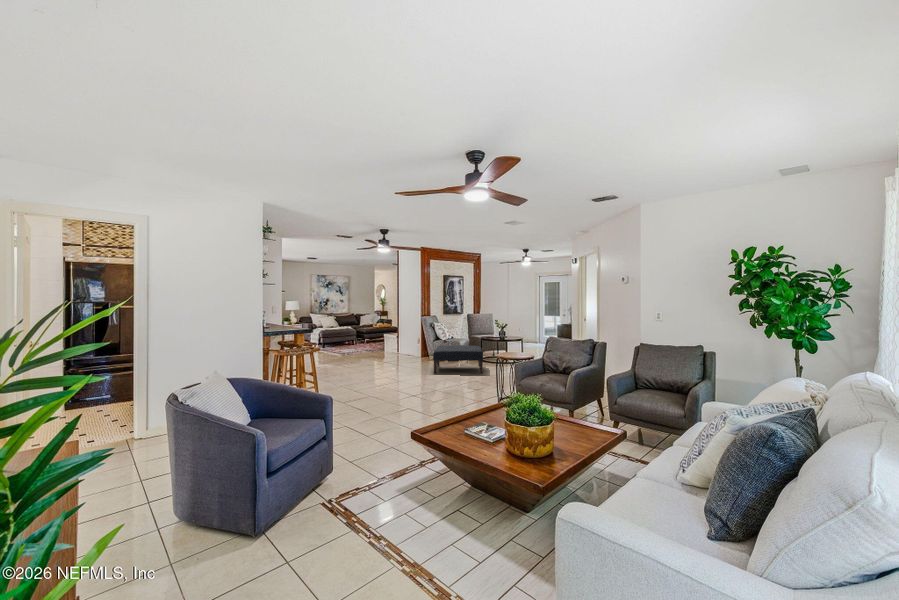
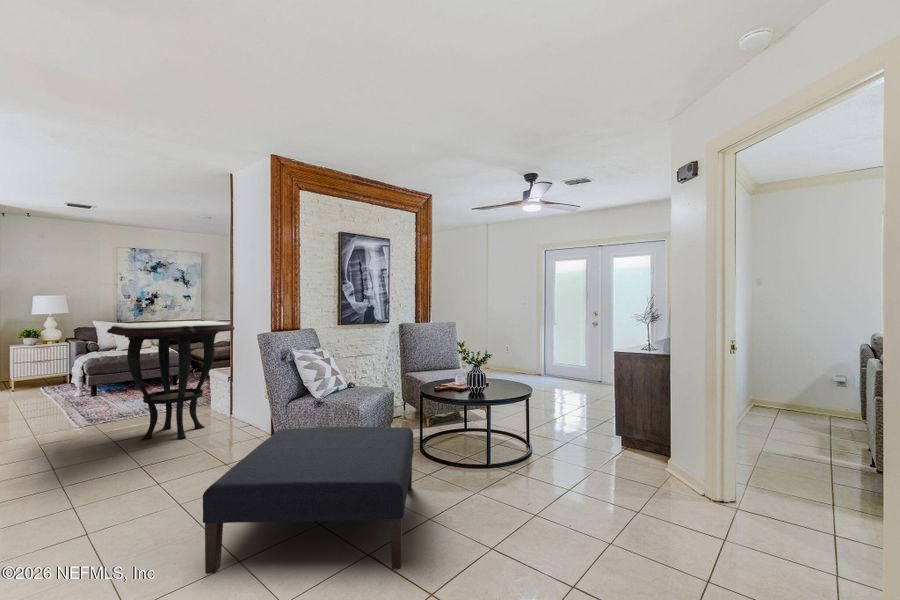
side table: none [358,313,404,358] -> present [107,321,234,440]

